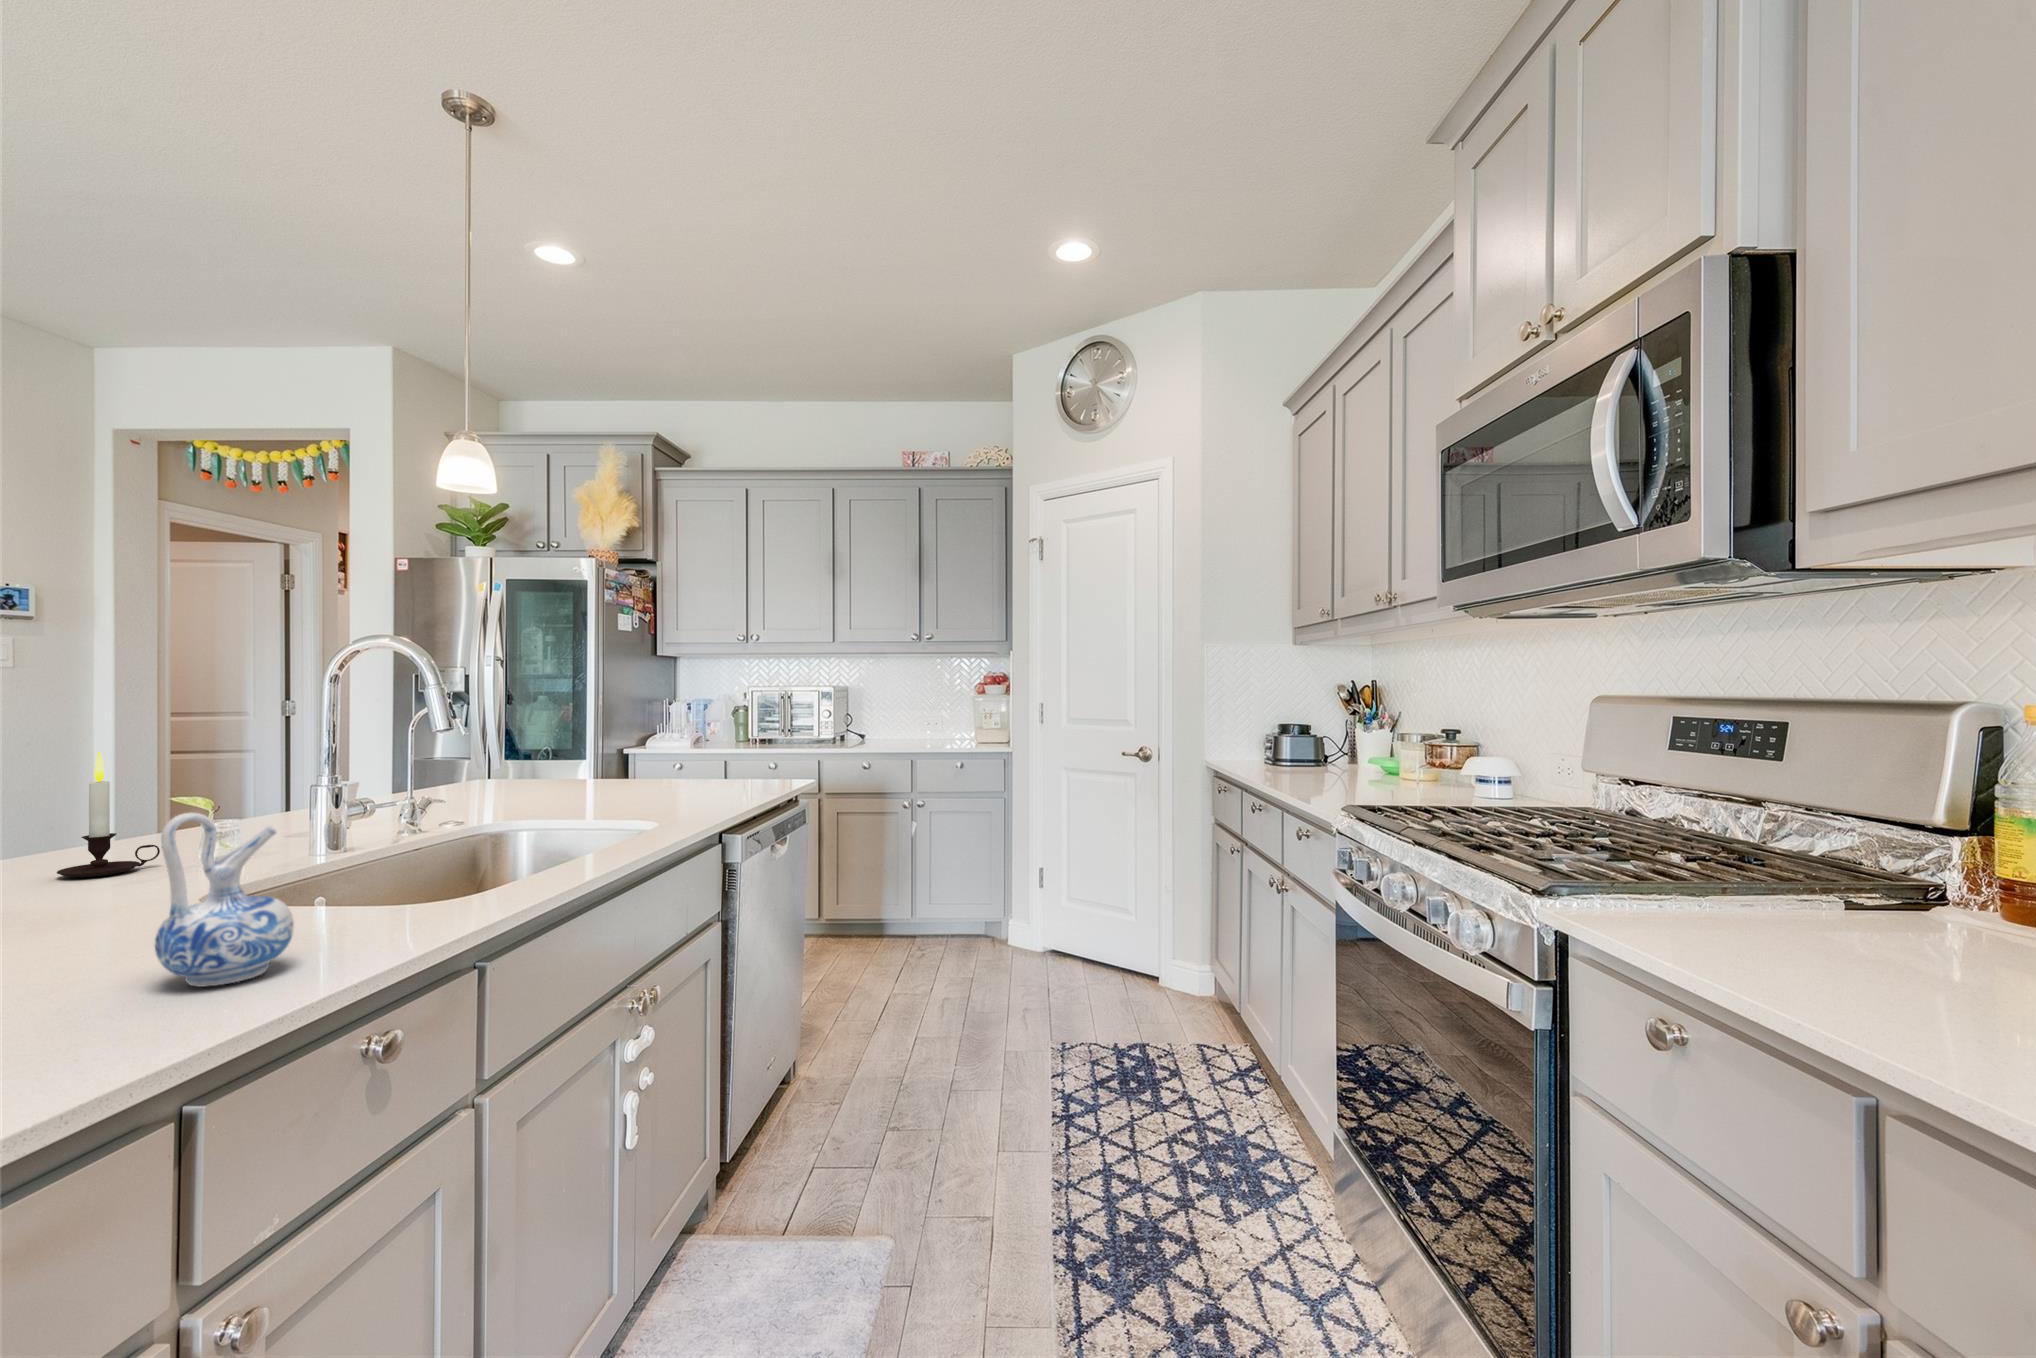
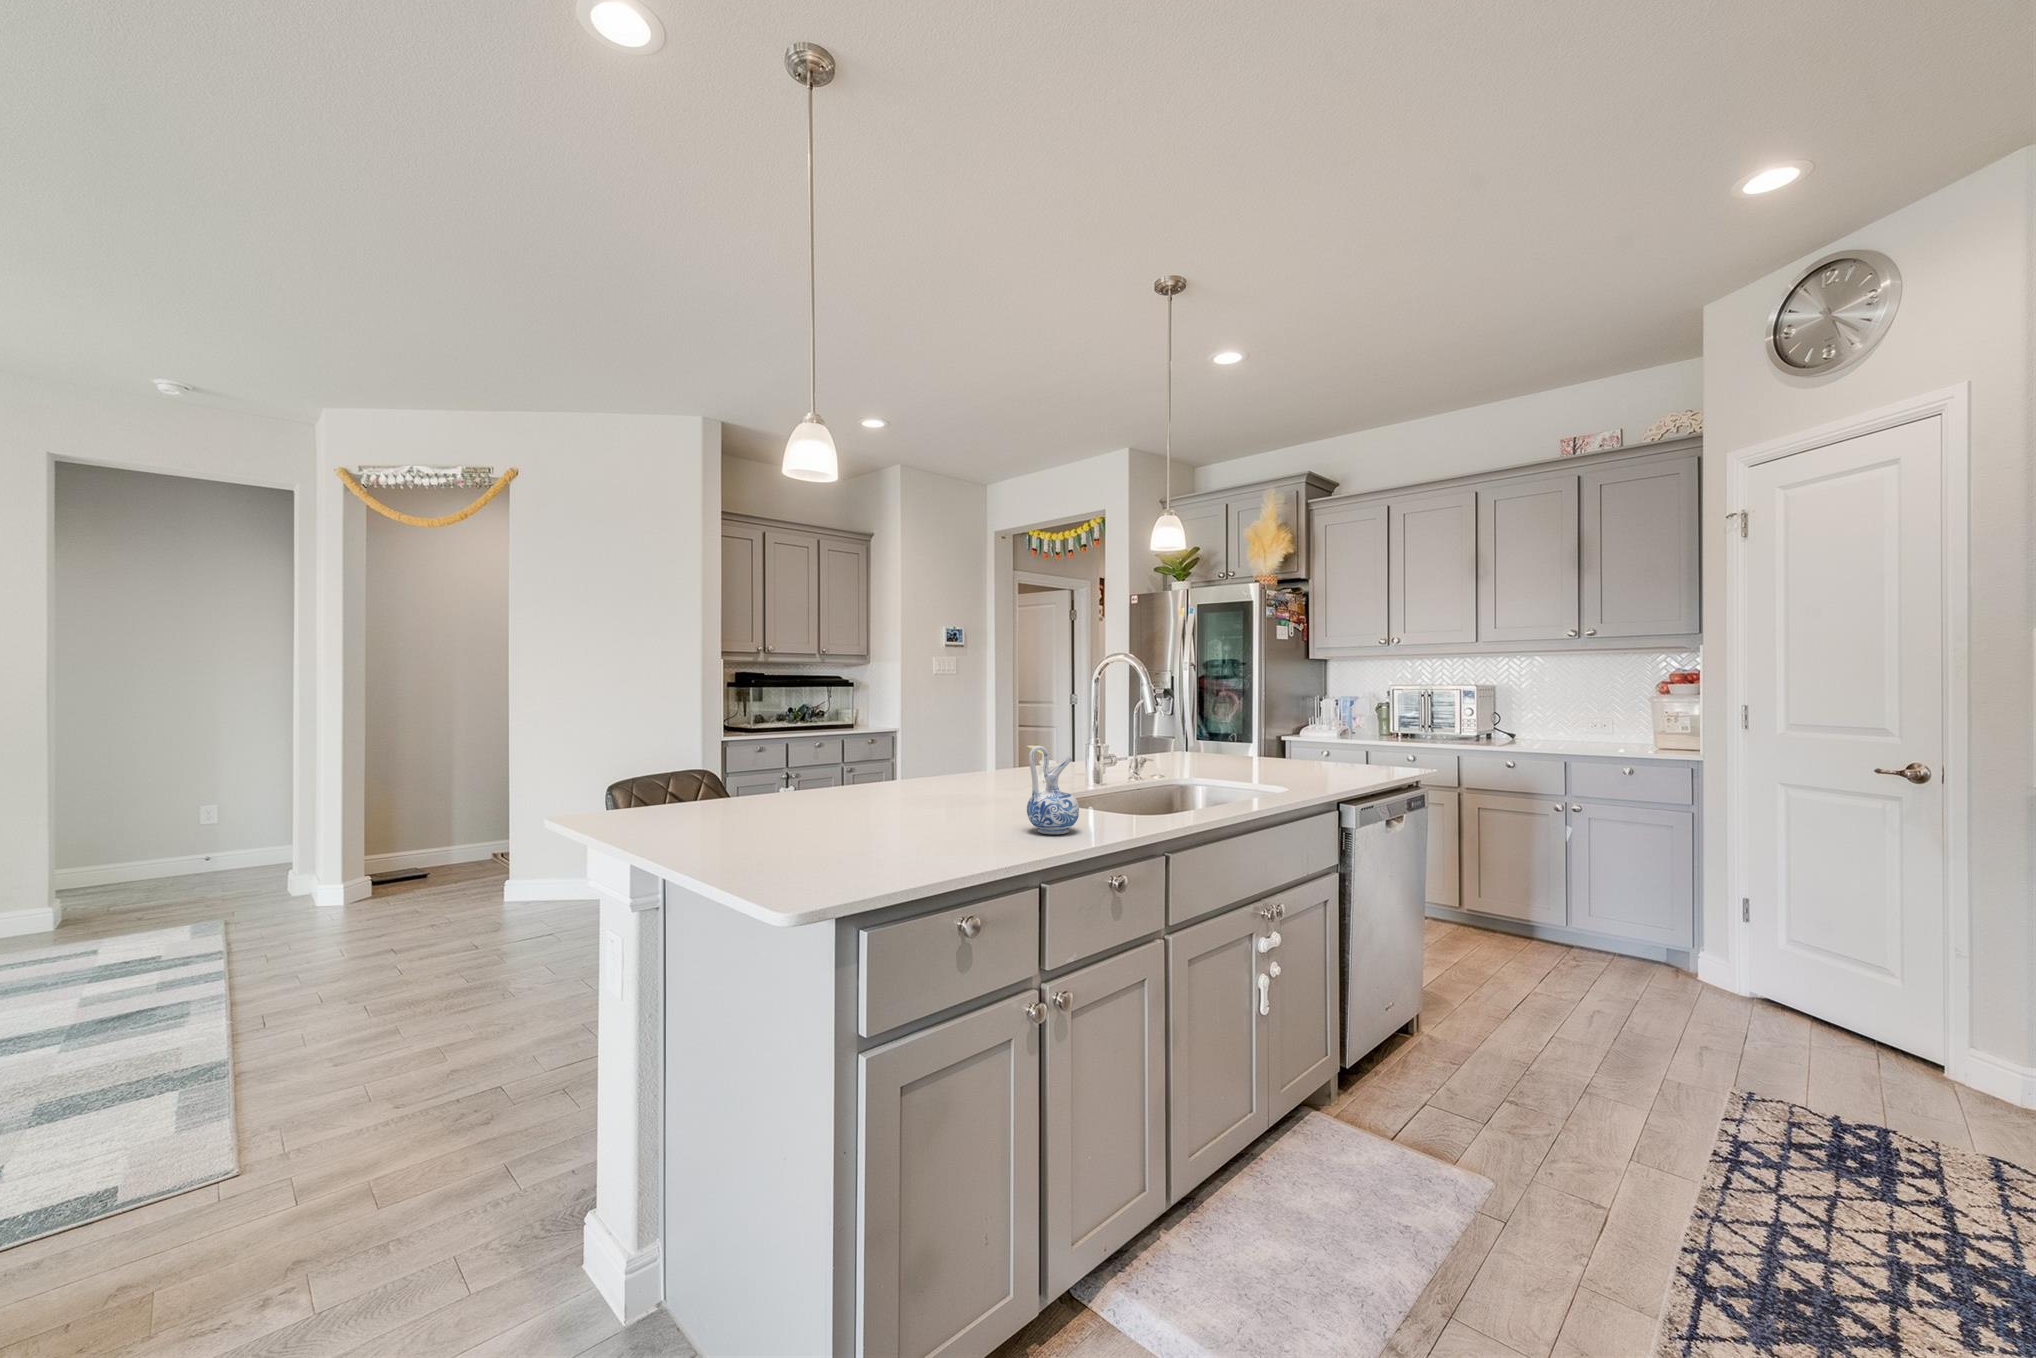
candle: present [57,752,160,877] -> none [984,718,1022,783]

